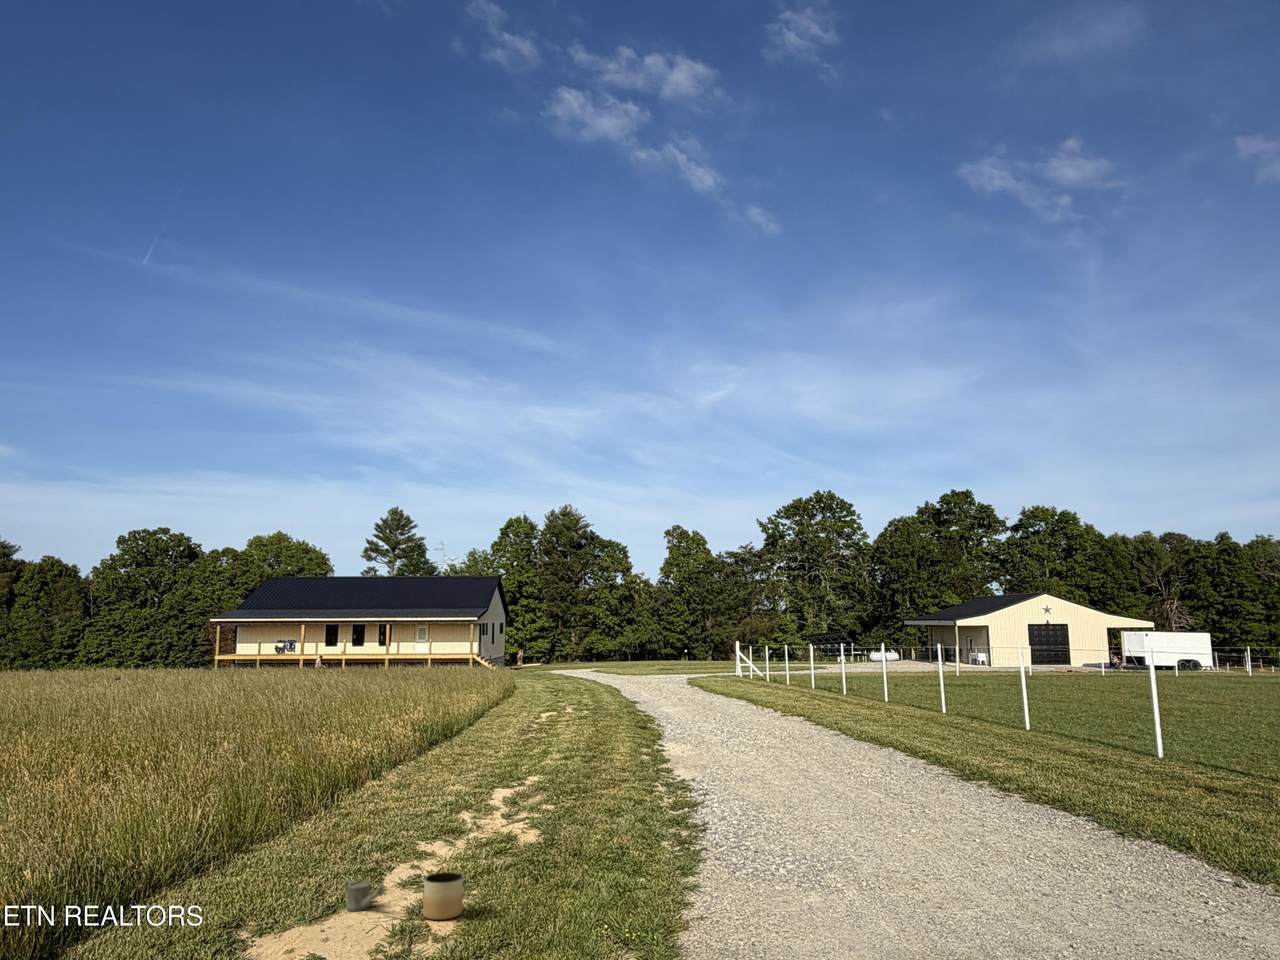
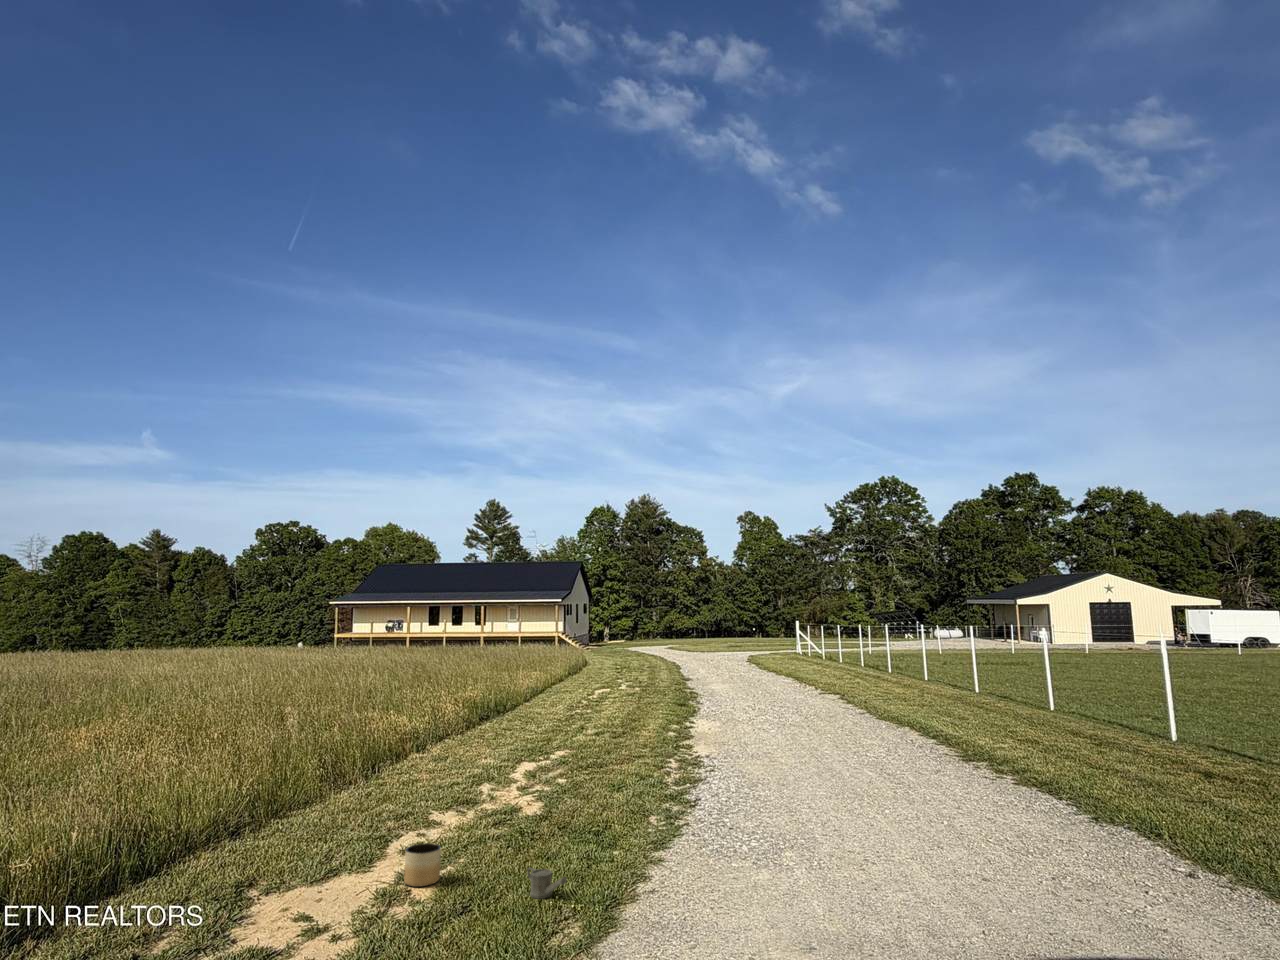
watering can: present [345,881,384,911] -> present [527,868,567,899]

